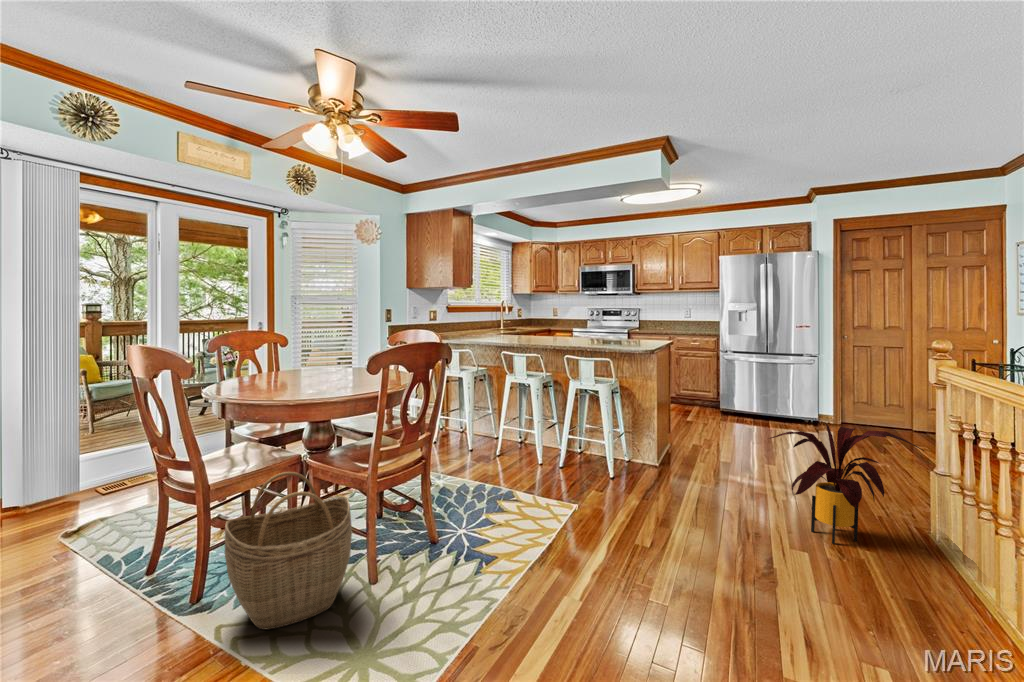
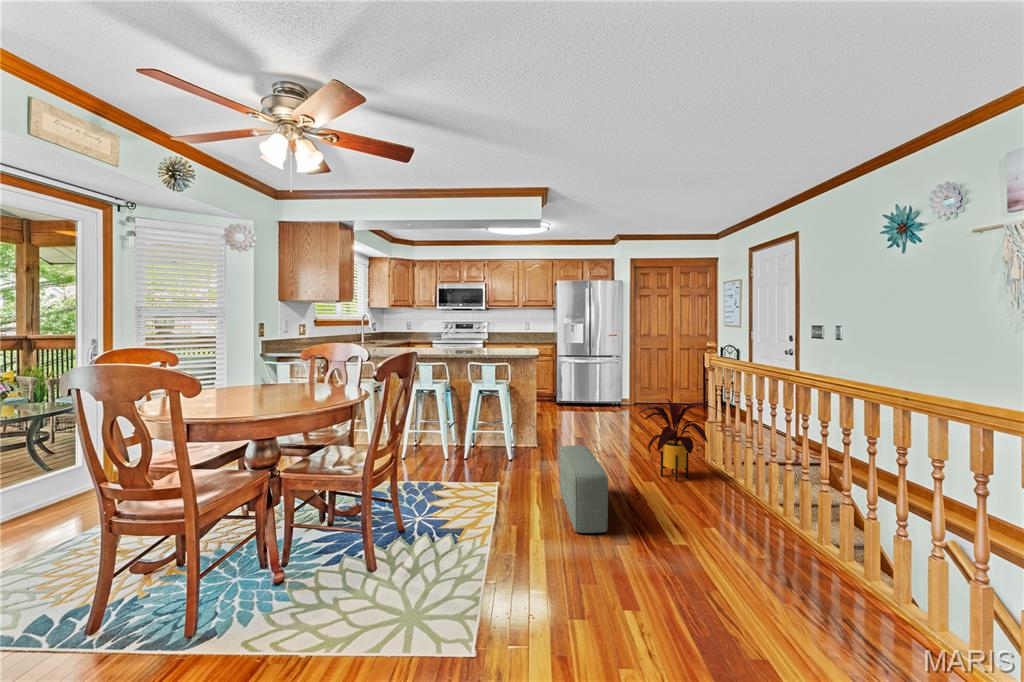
woven basket: present [225,472,352,630] -> none [244,475,364,625]
pouf: none [626,472,685,602] -> present [560,445,608,533]

